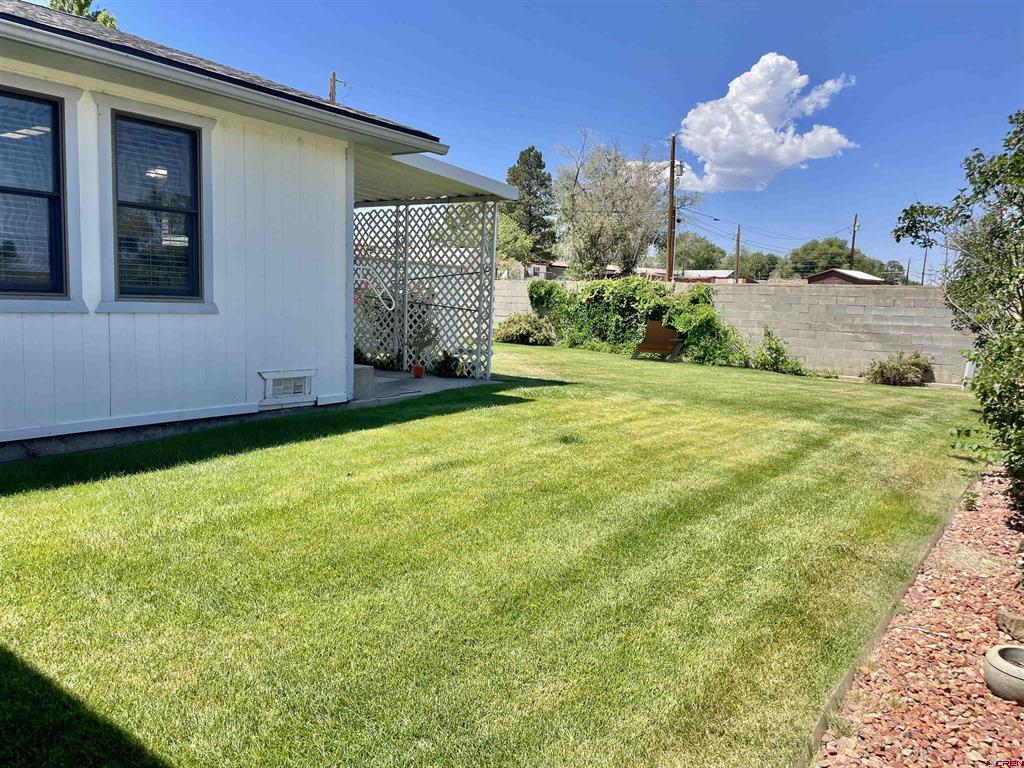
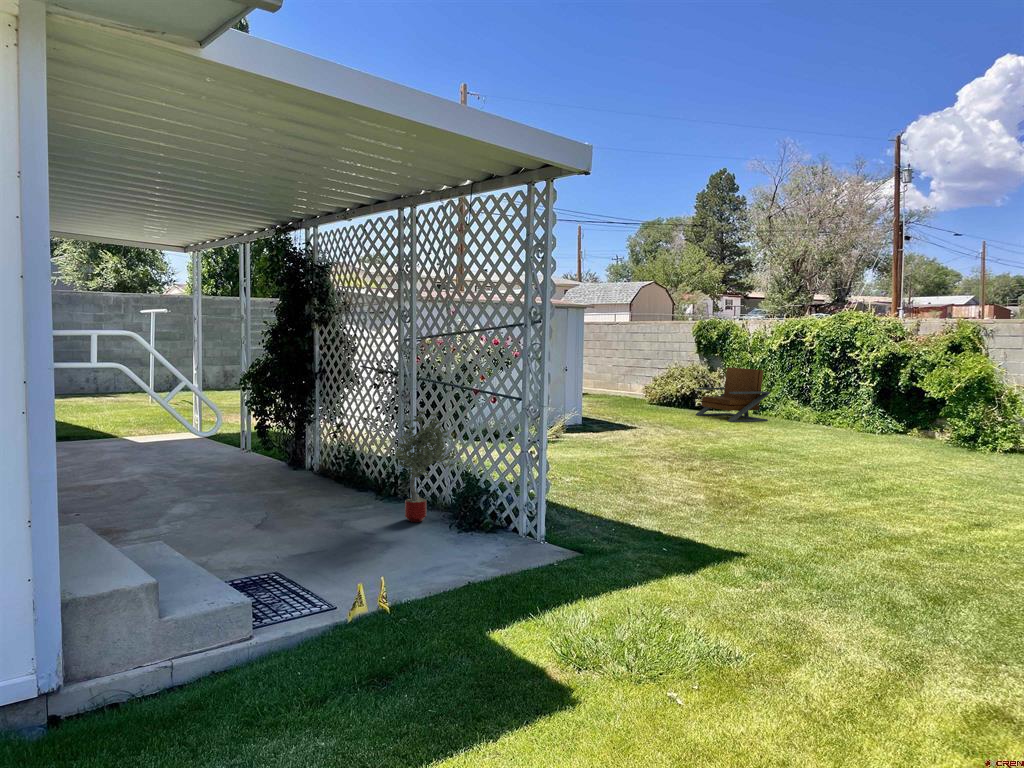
lounge chair: present [631,321,683,363] -> present [696,367,771,422]

